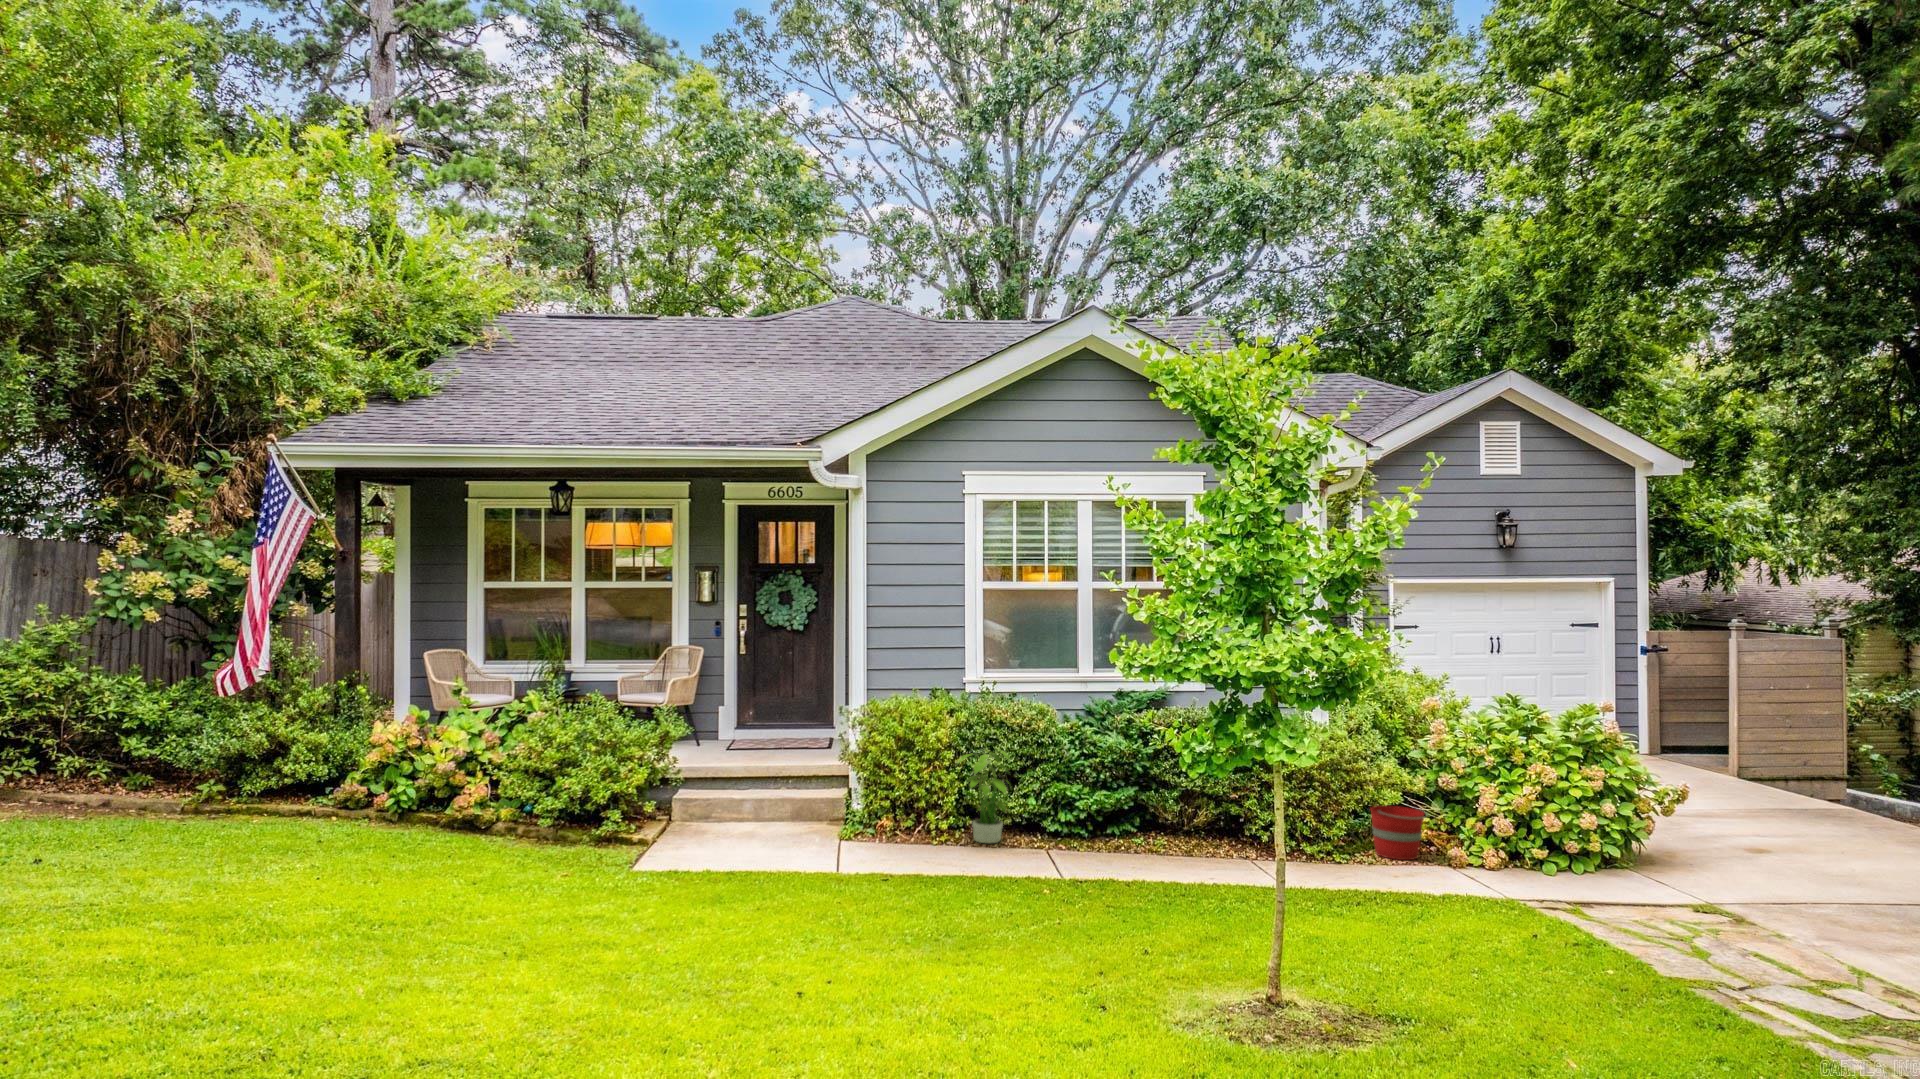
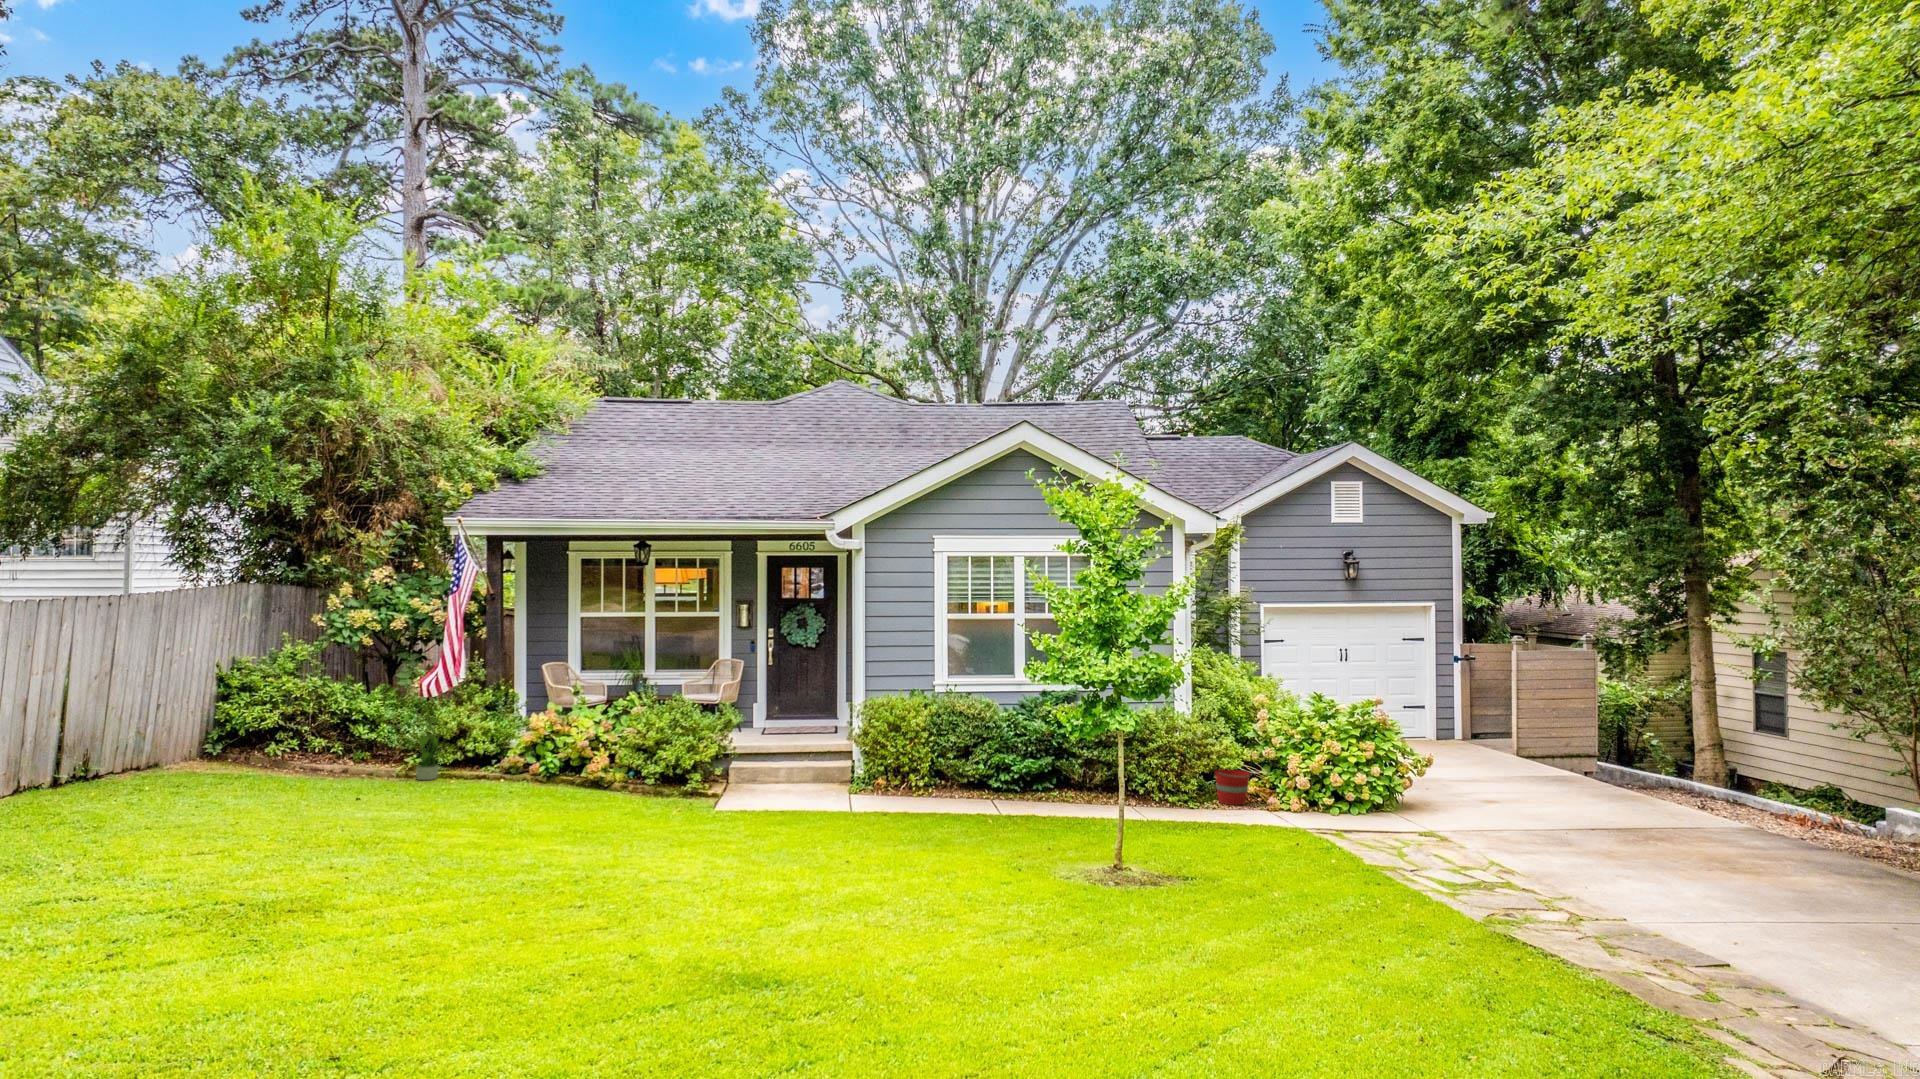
potted plant: present [957,751,1009,843] -> present [409,717,443,780]

